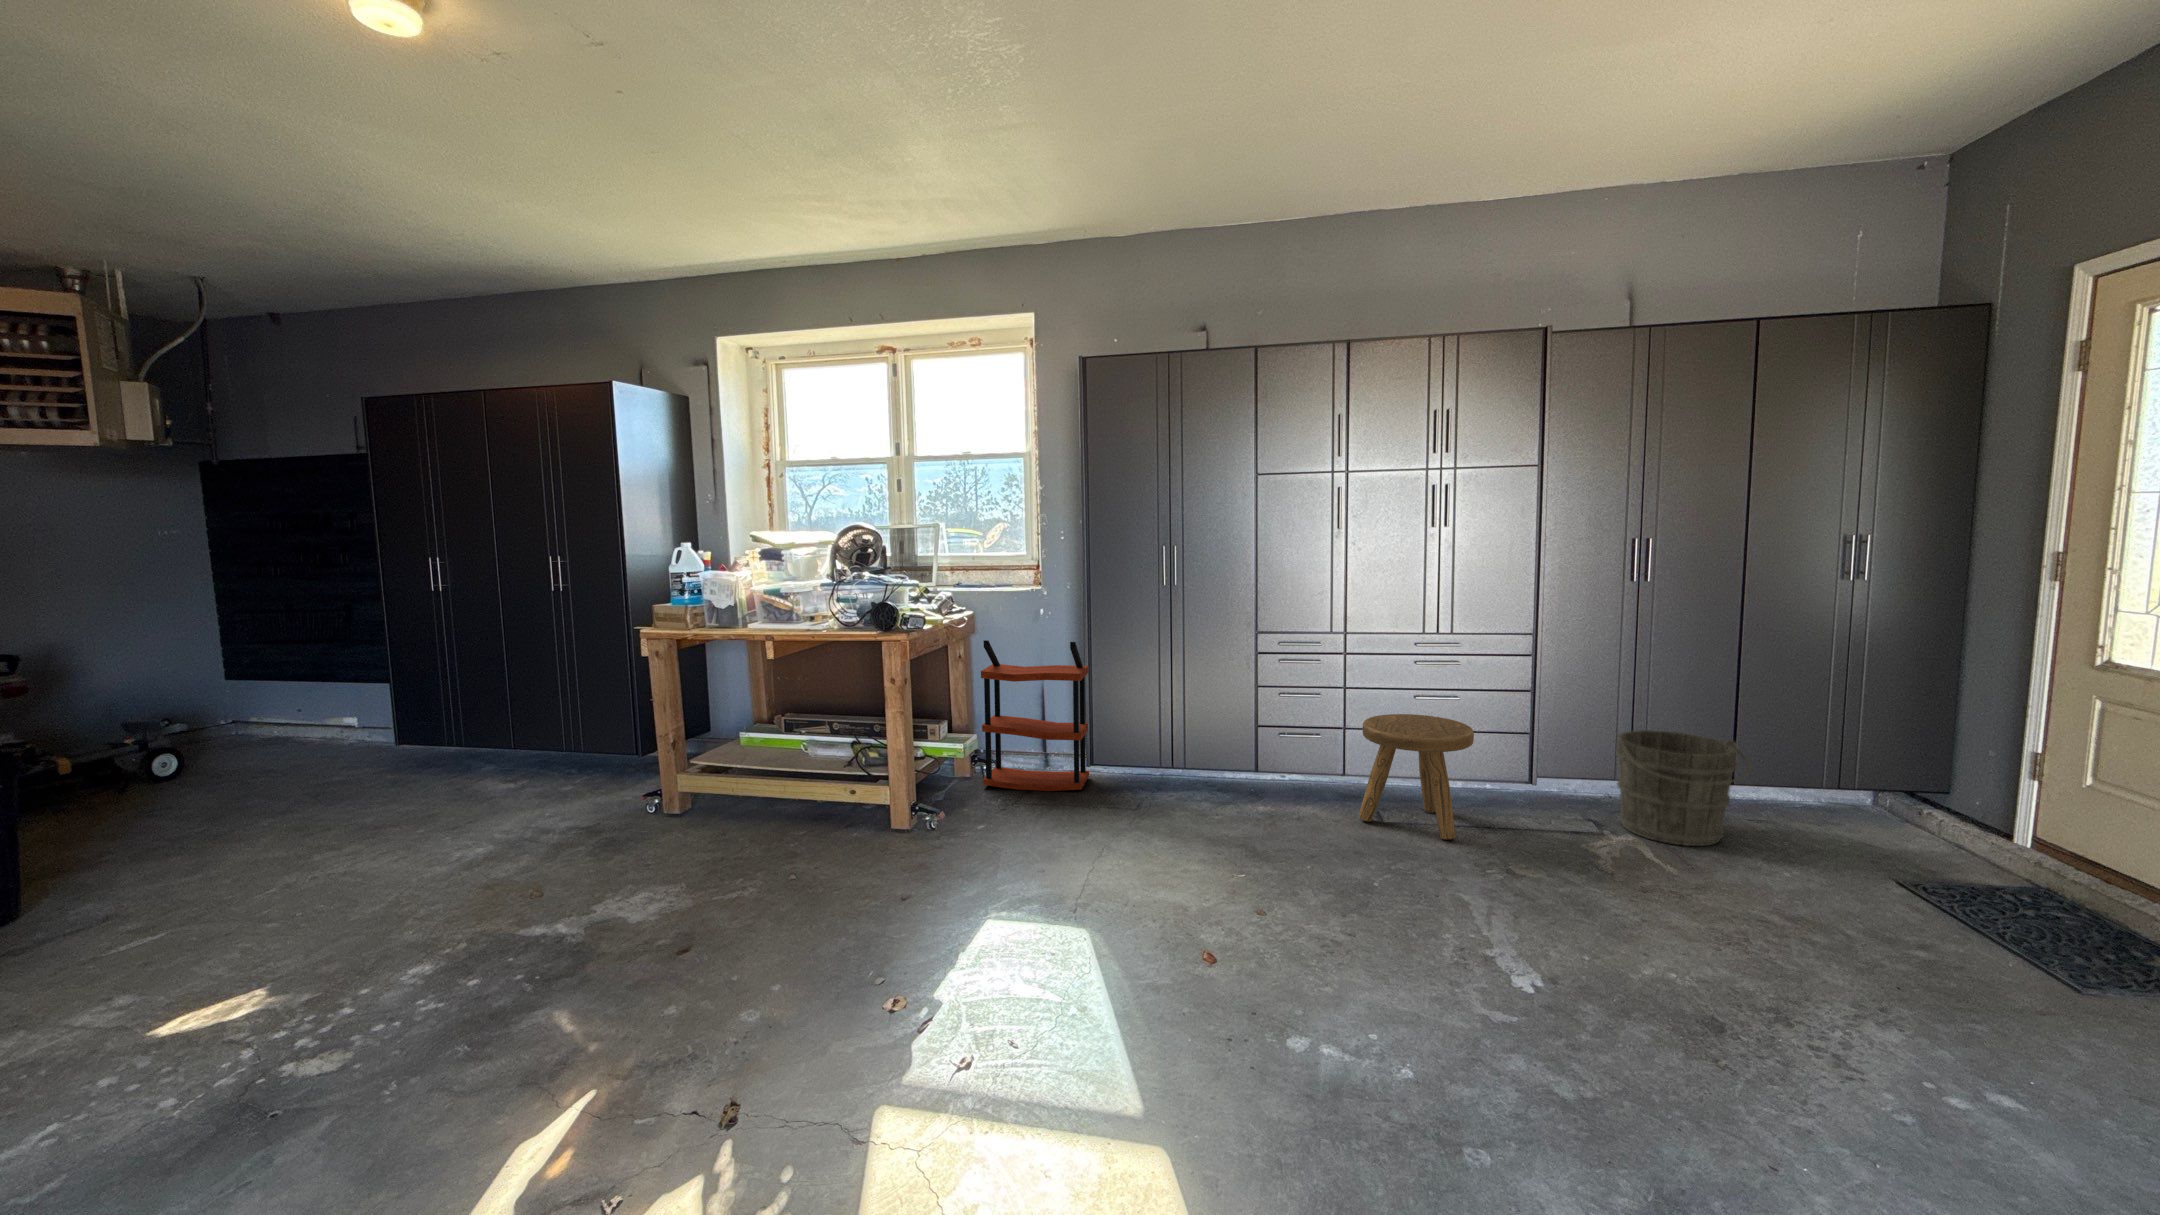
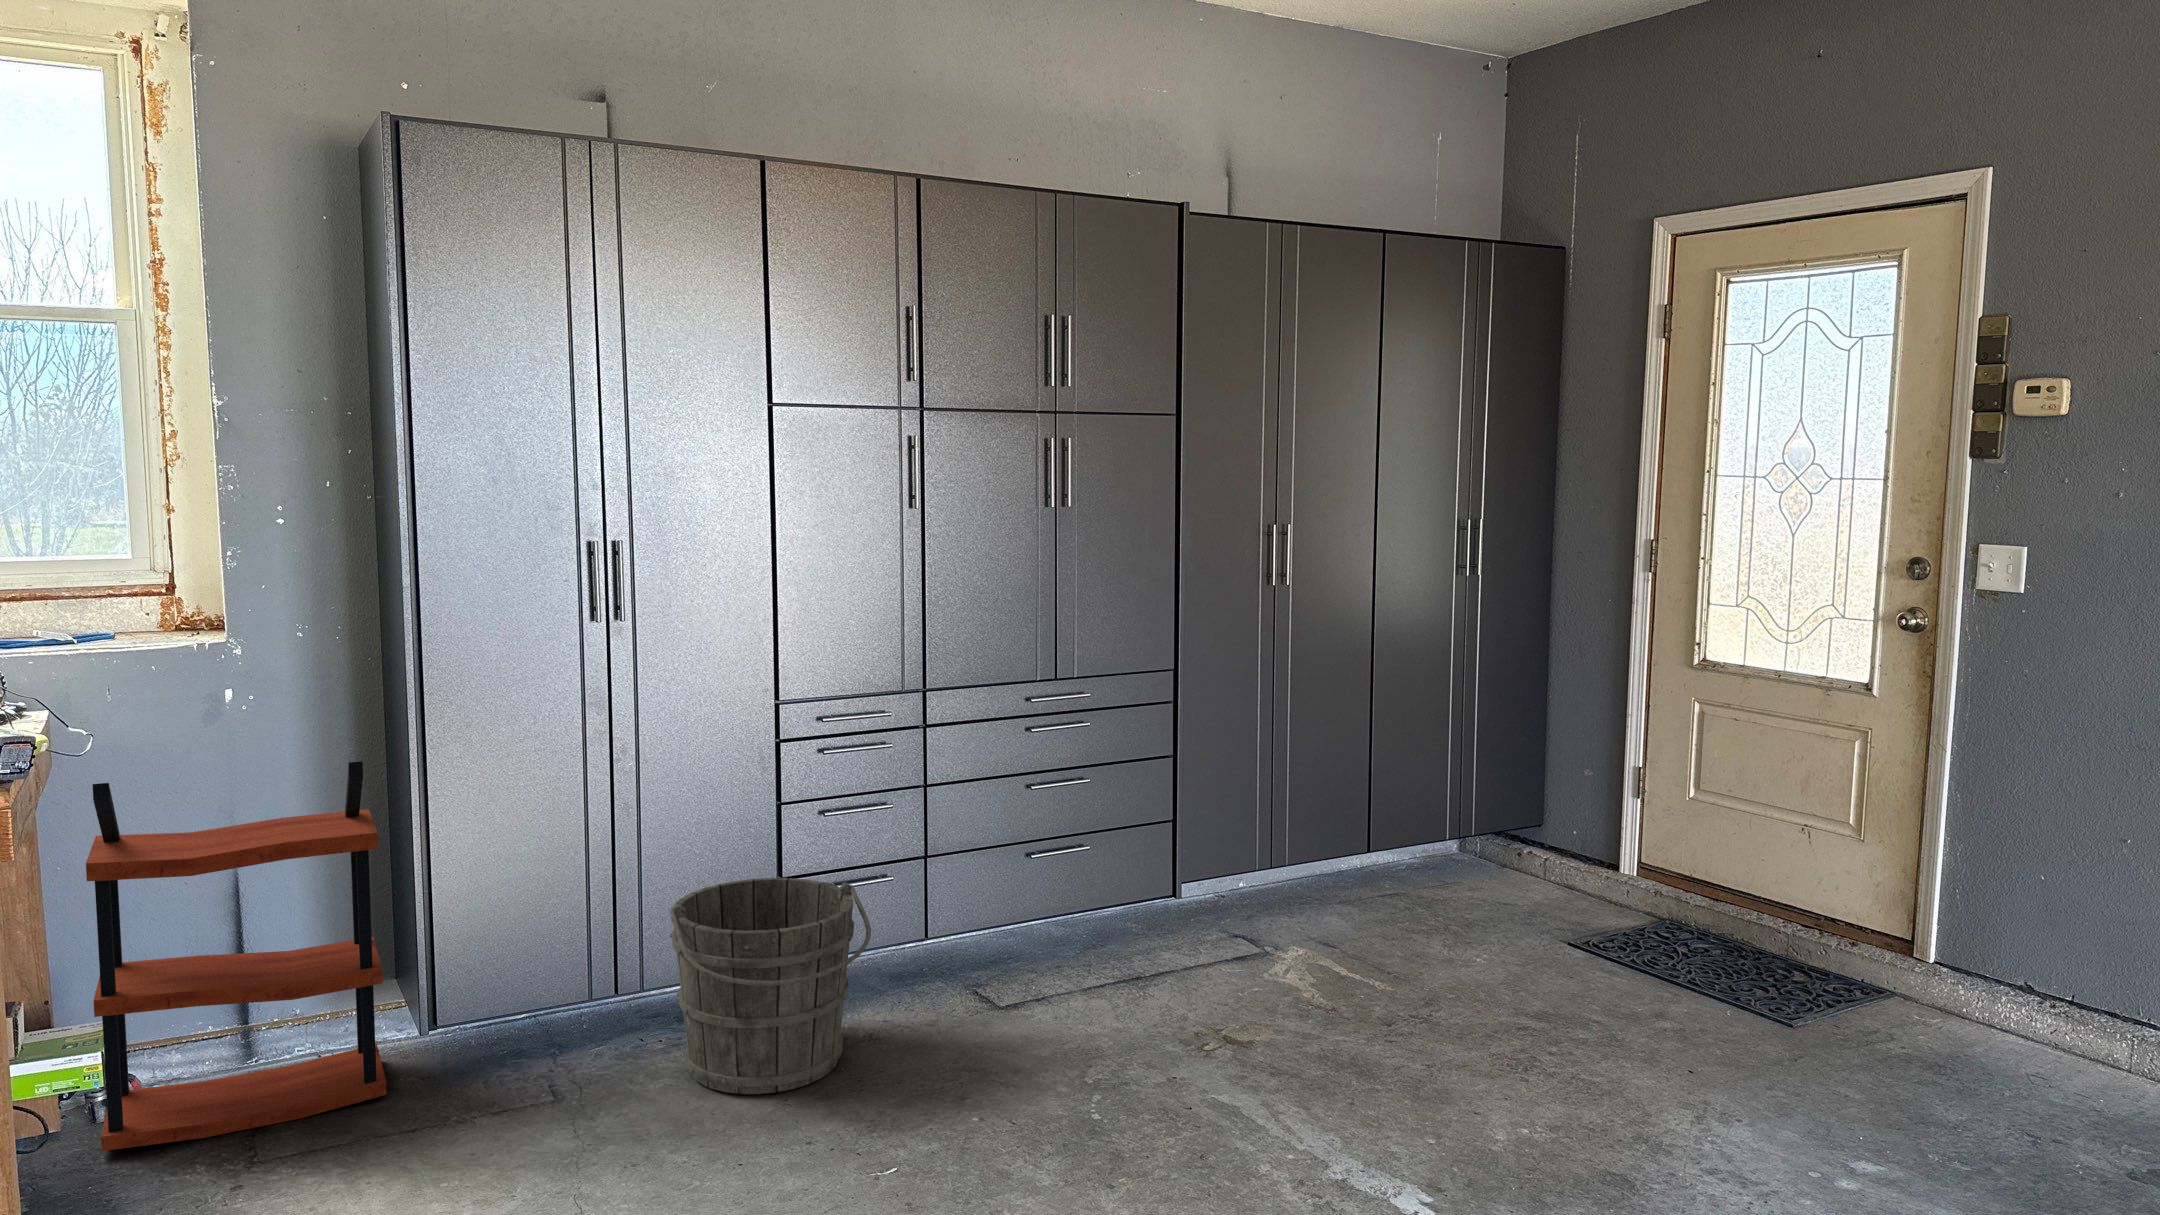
stool: present [1359,714,1474,839] -> none [963,817,1136,1020]
bucket: present [1615,731,1751,846] -> present [670,878,871,1094]

